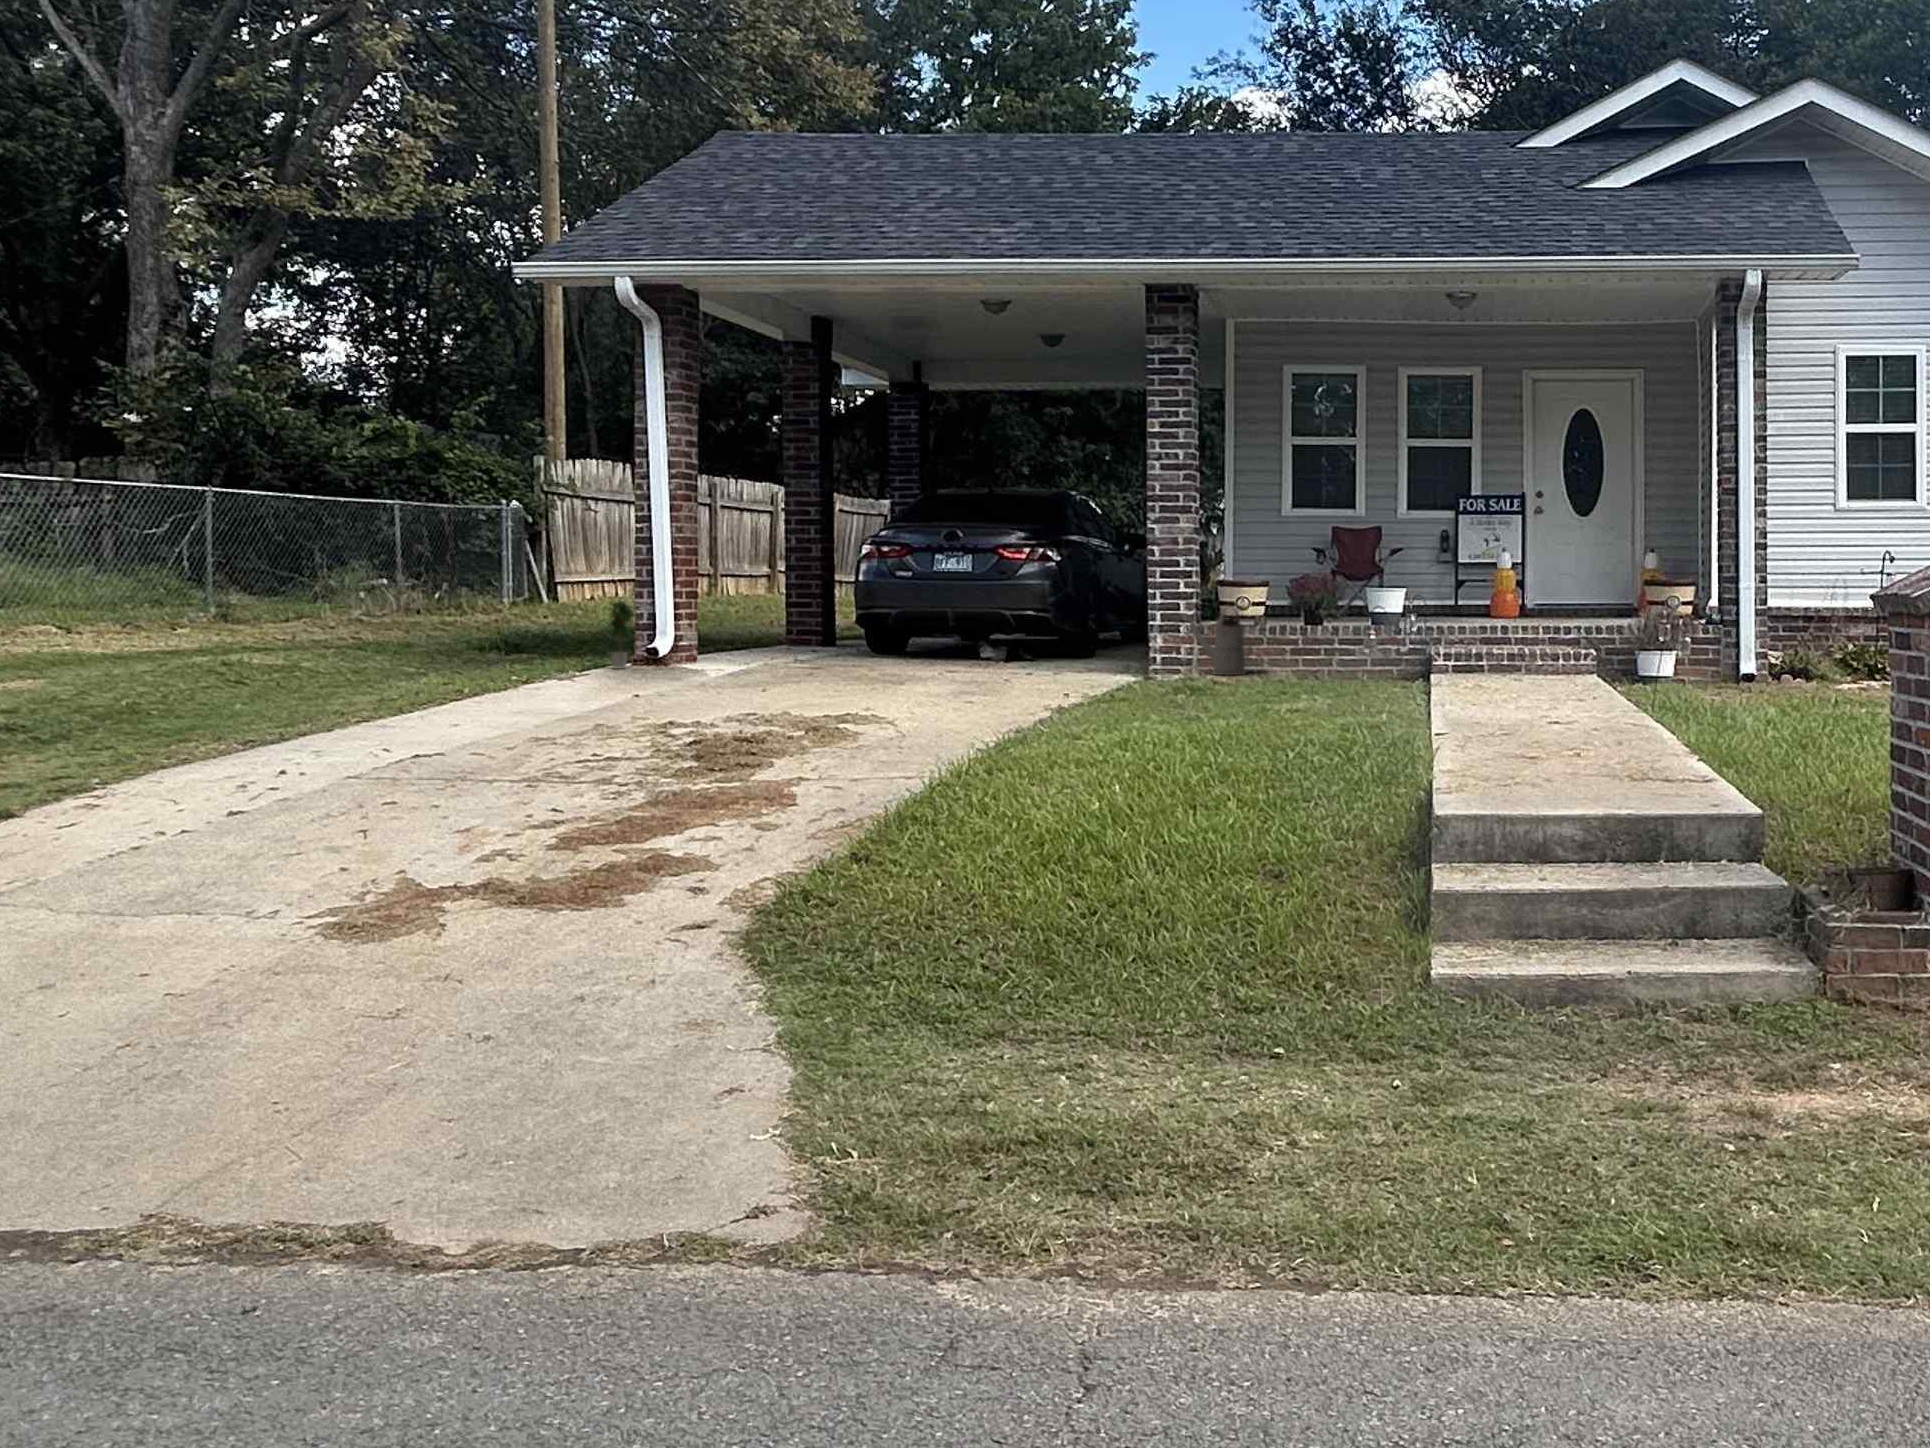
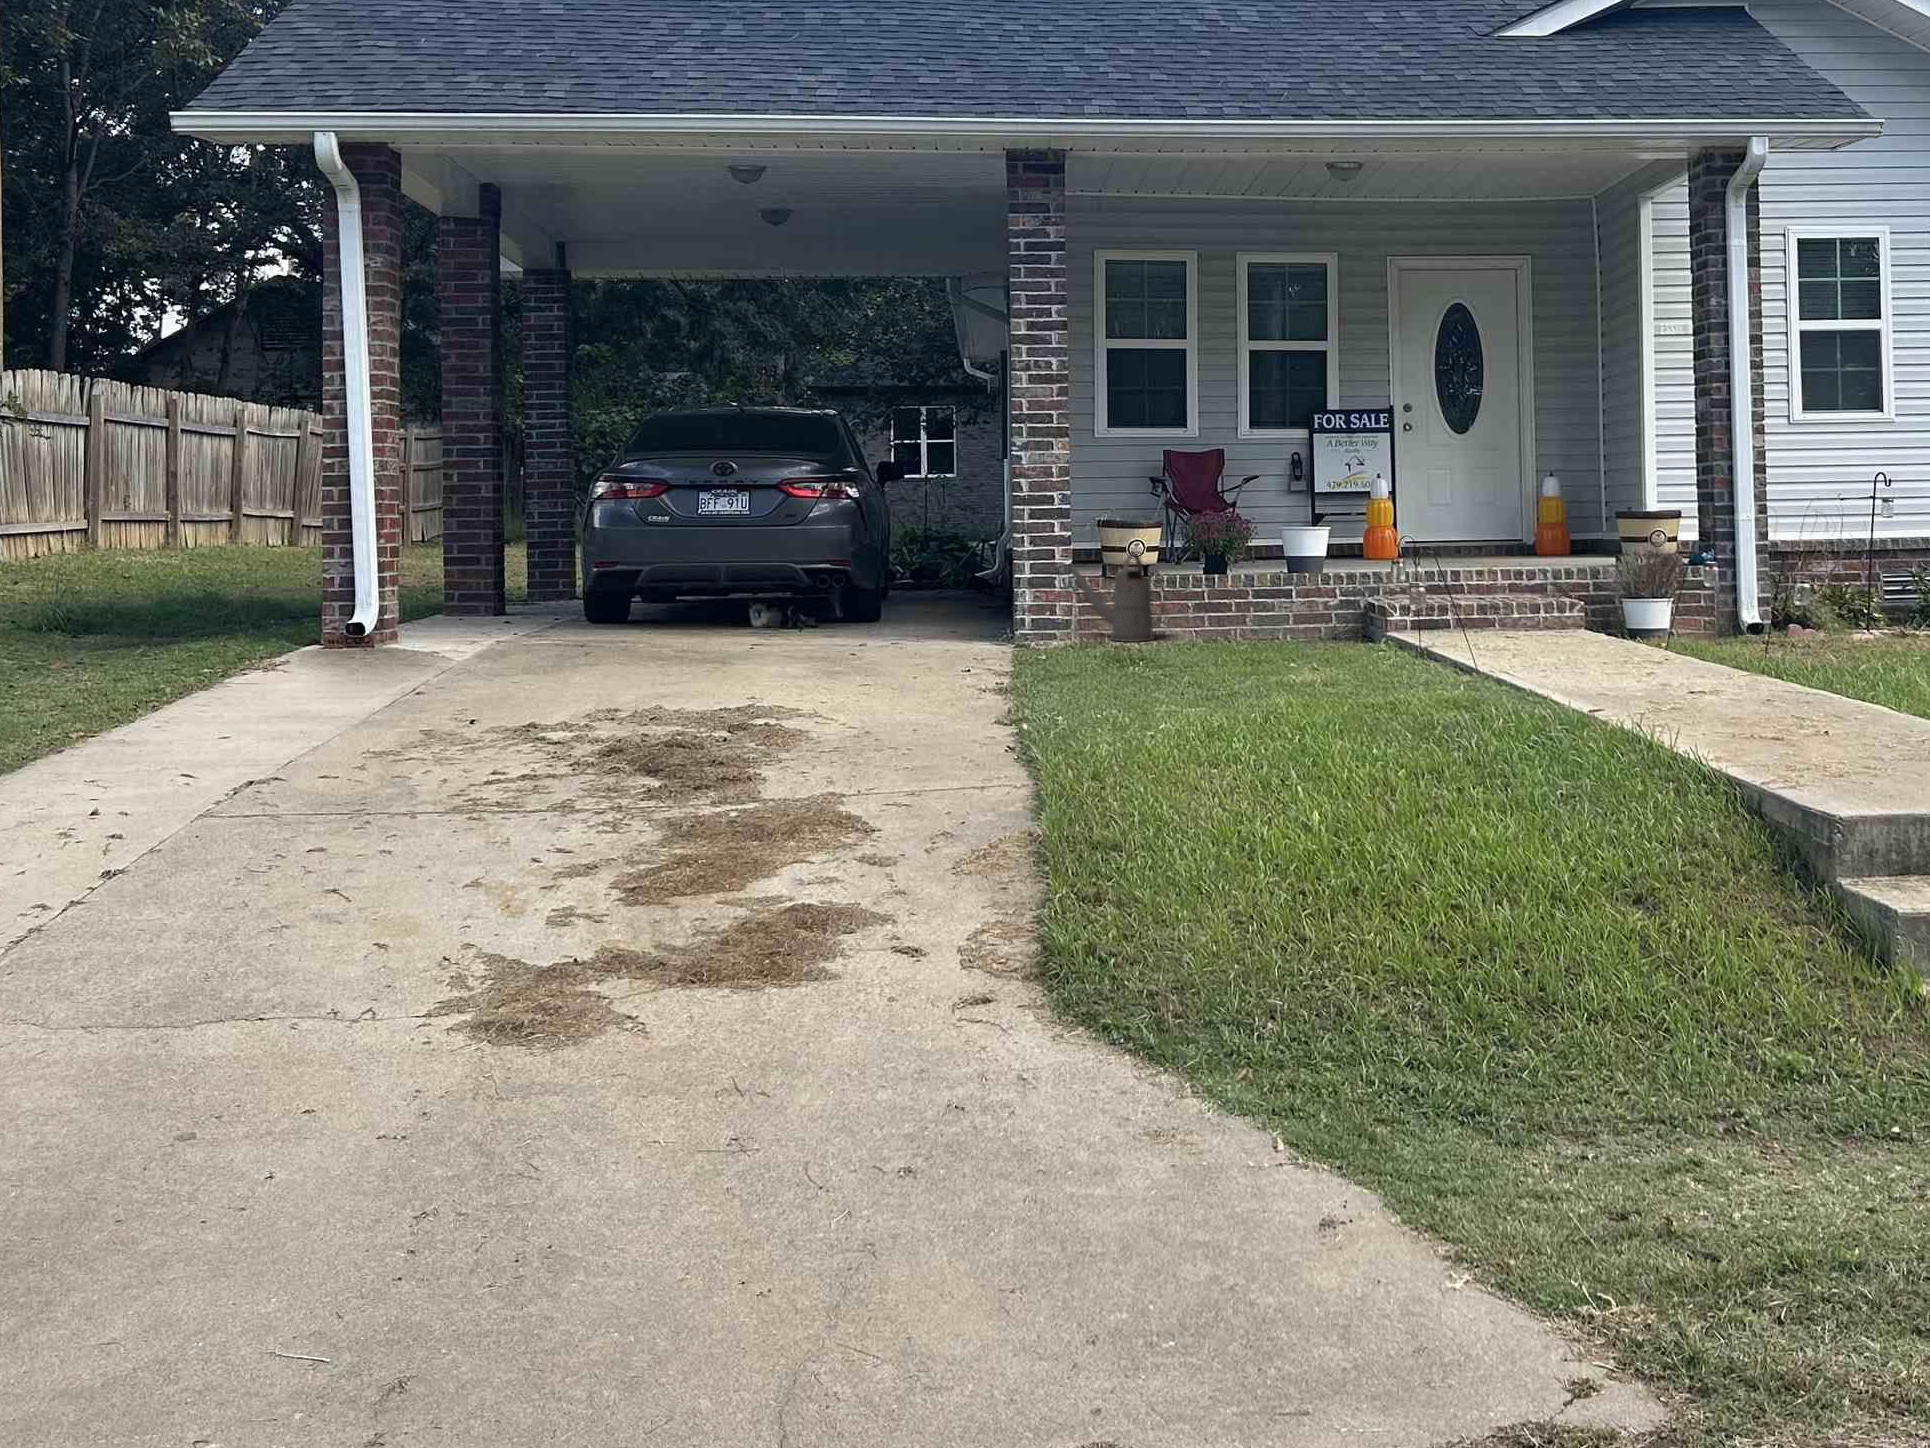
potted plant: present [610,601,633,669] -> none [292,562,335,653]

